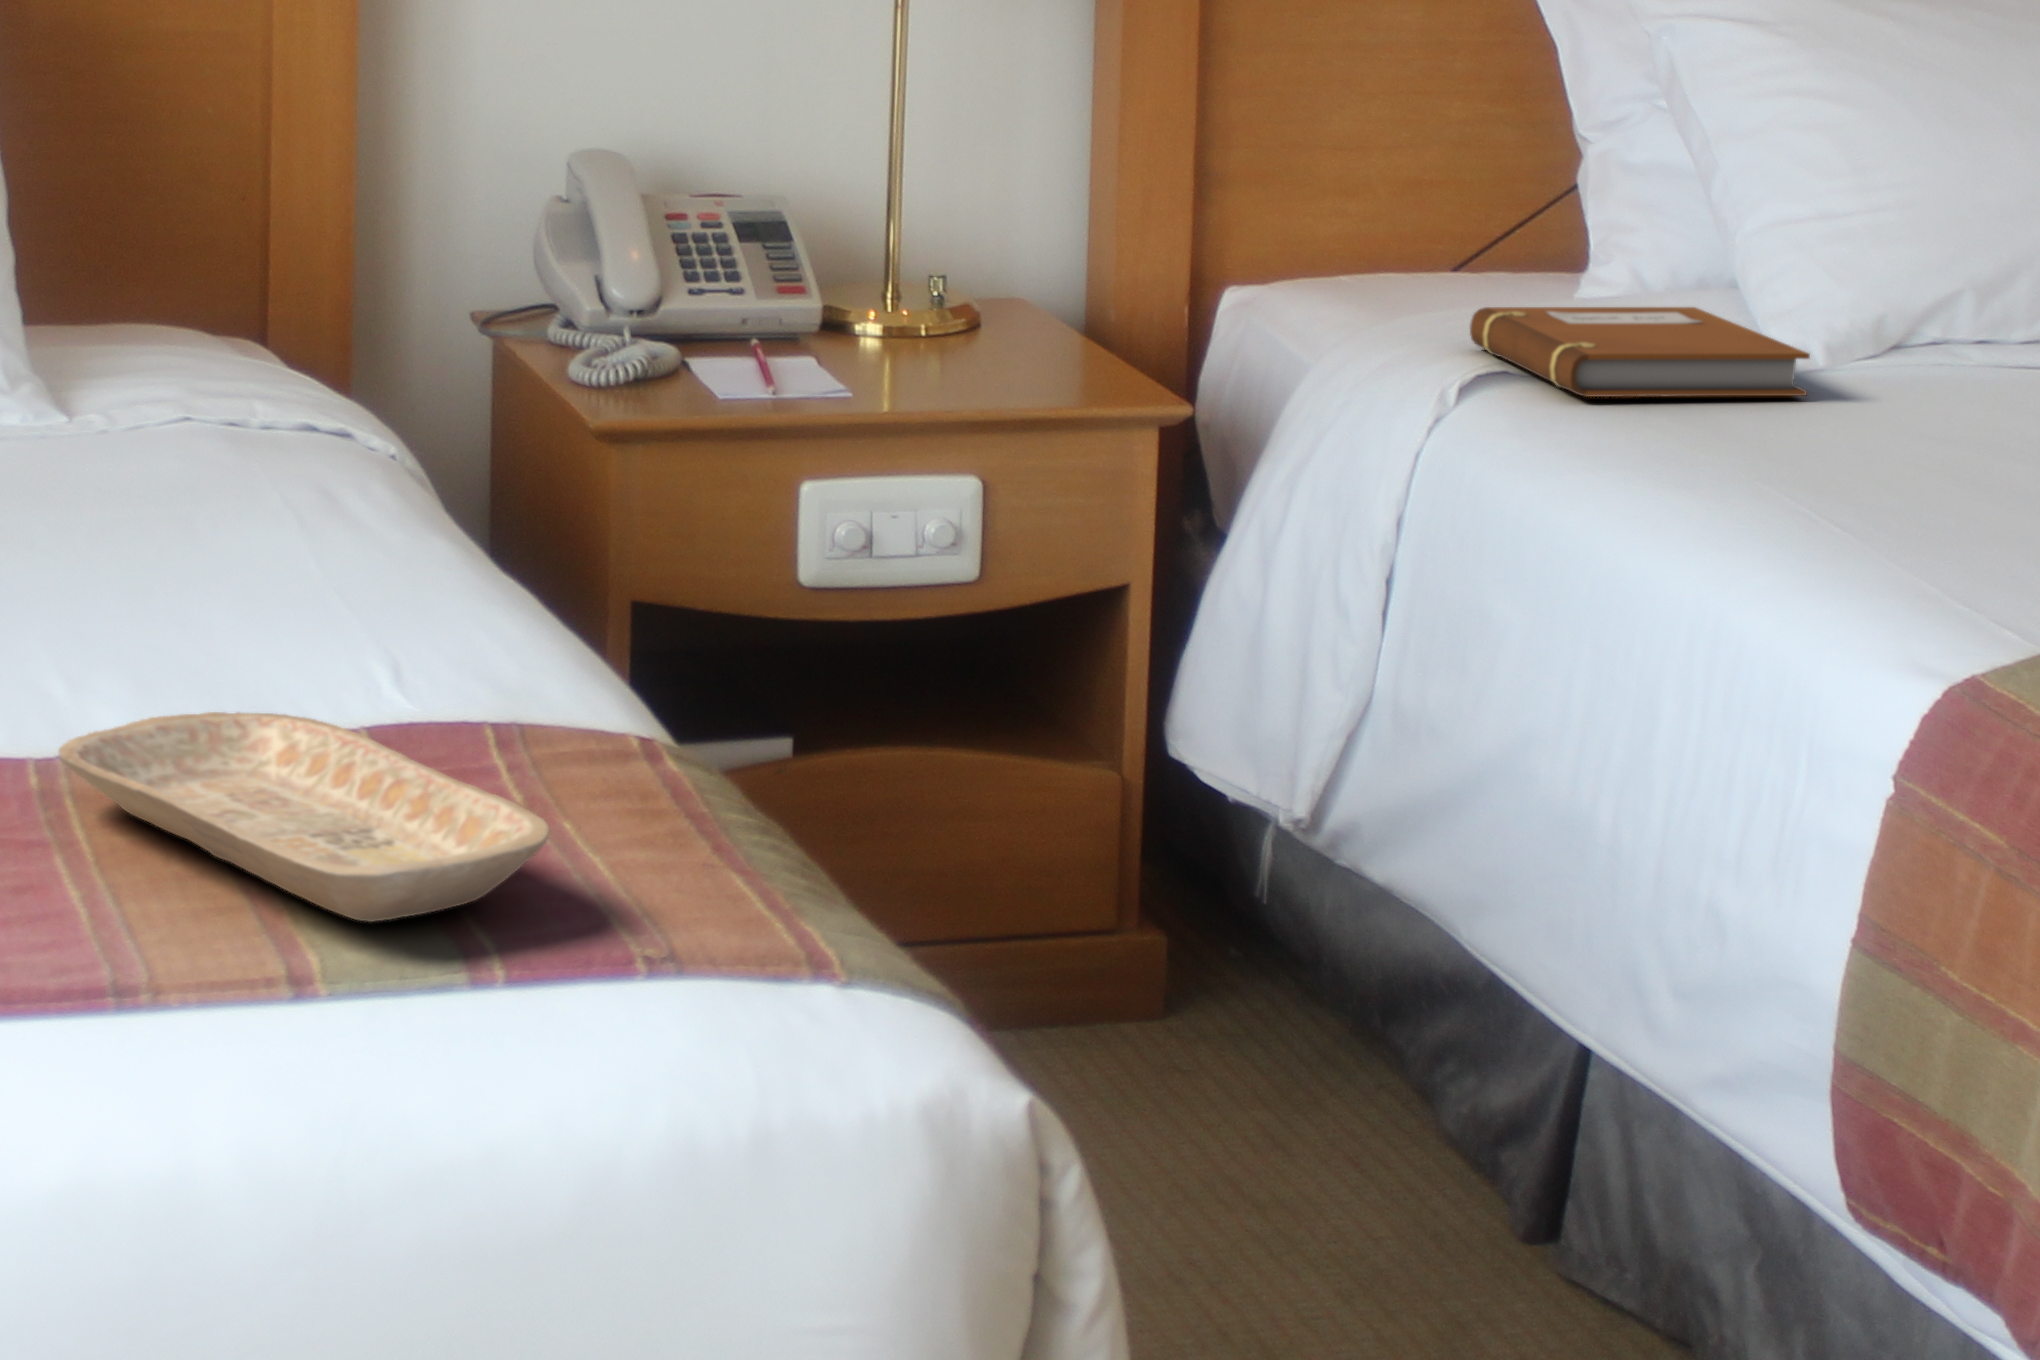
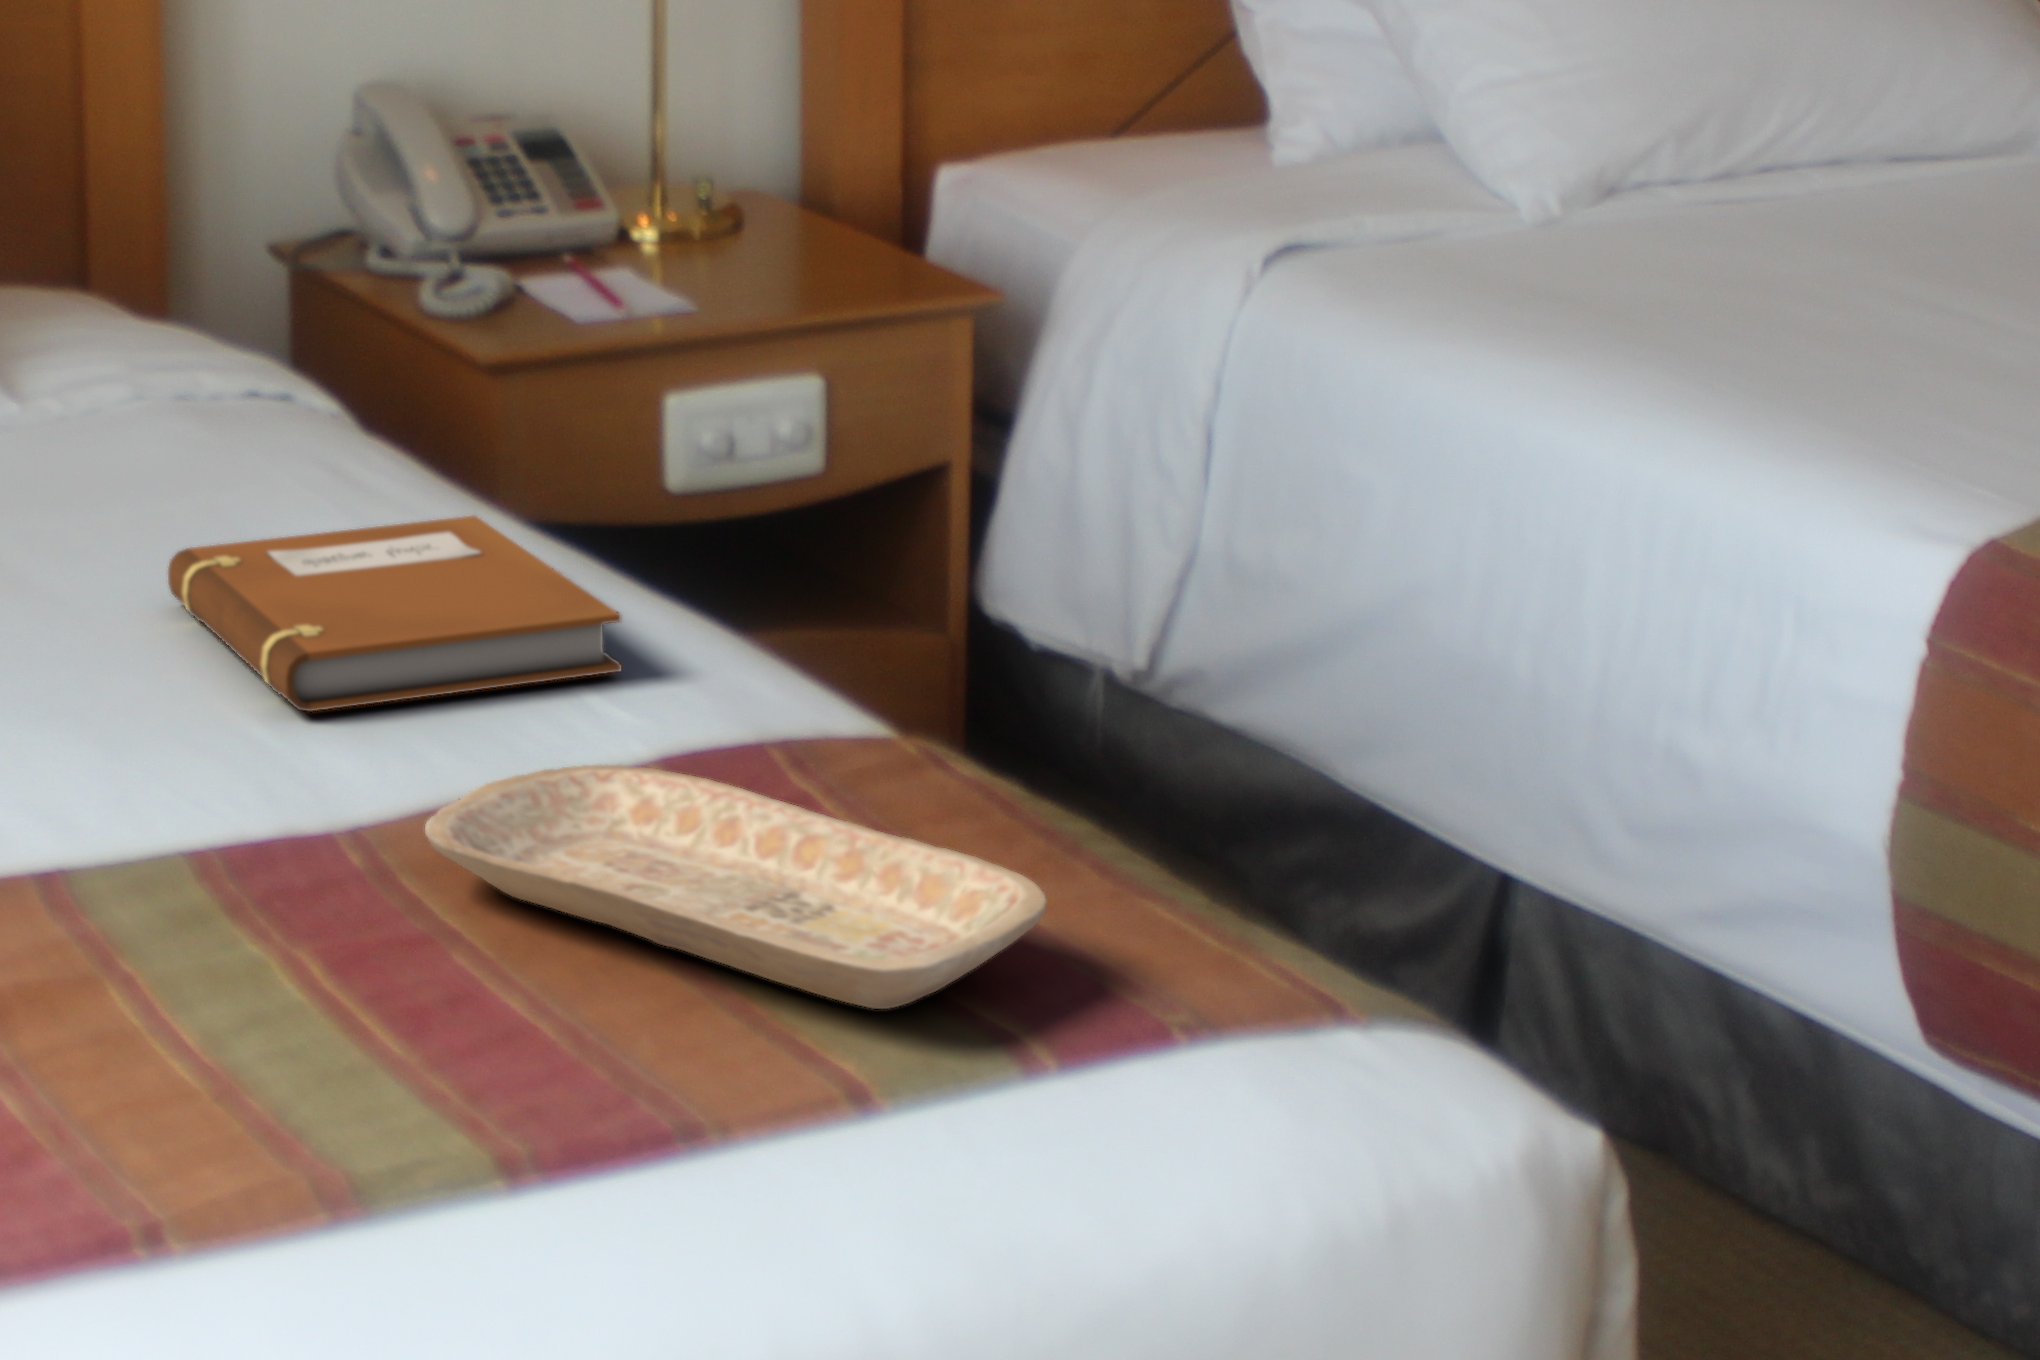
notebook: present [1470,307,1810,397] -> present [168,516,622,711]

